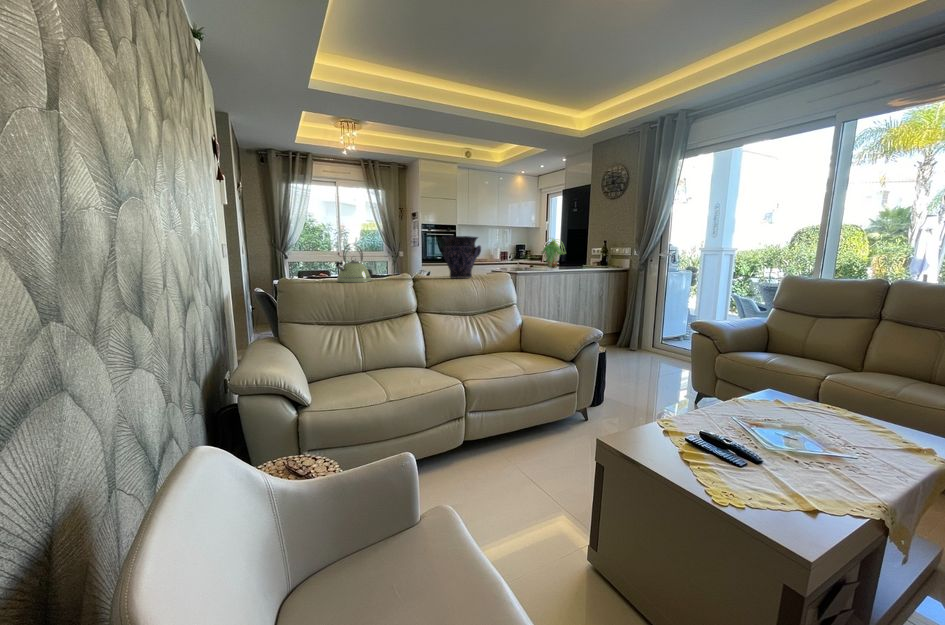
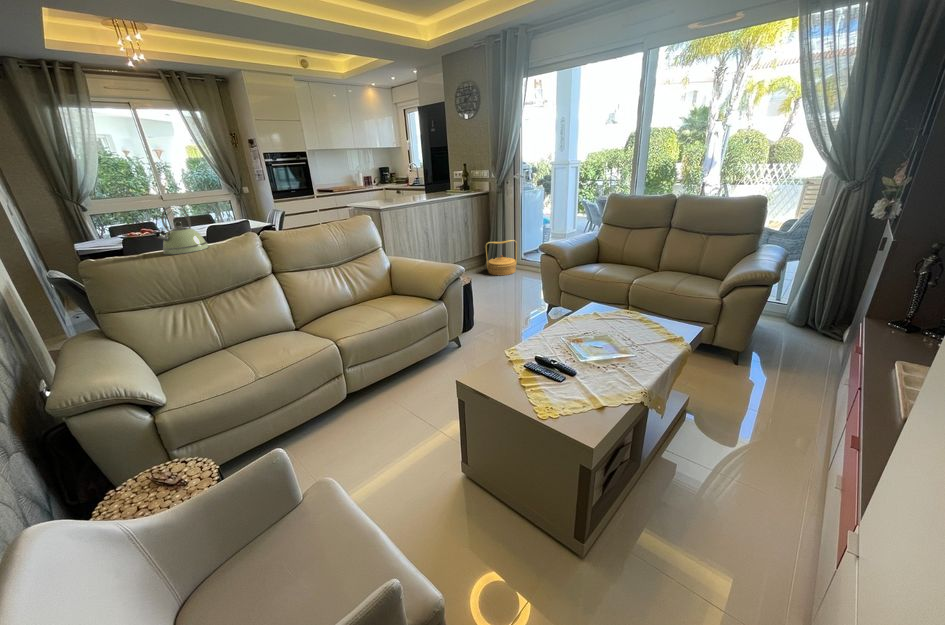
vase: present [440,236,481,278] -> none [285,183,333,231]
plant: present [542,239,562,268] -> none [401,167,428,203]
woven basket: none [620,320,658,358] -> present [485,240,517,275]

